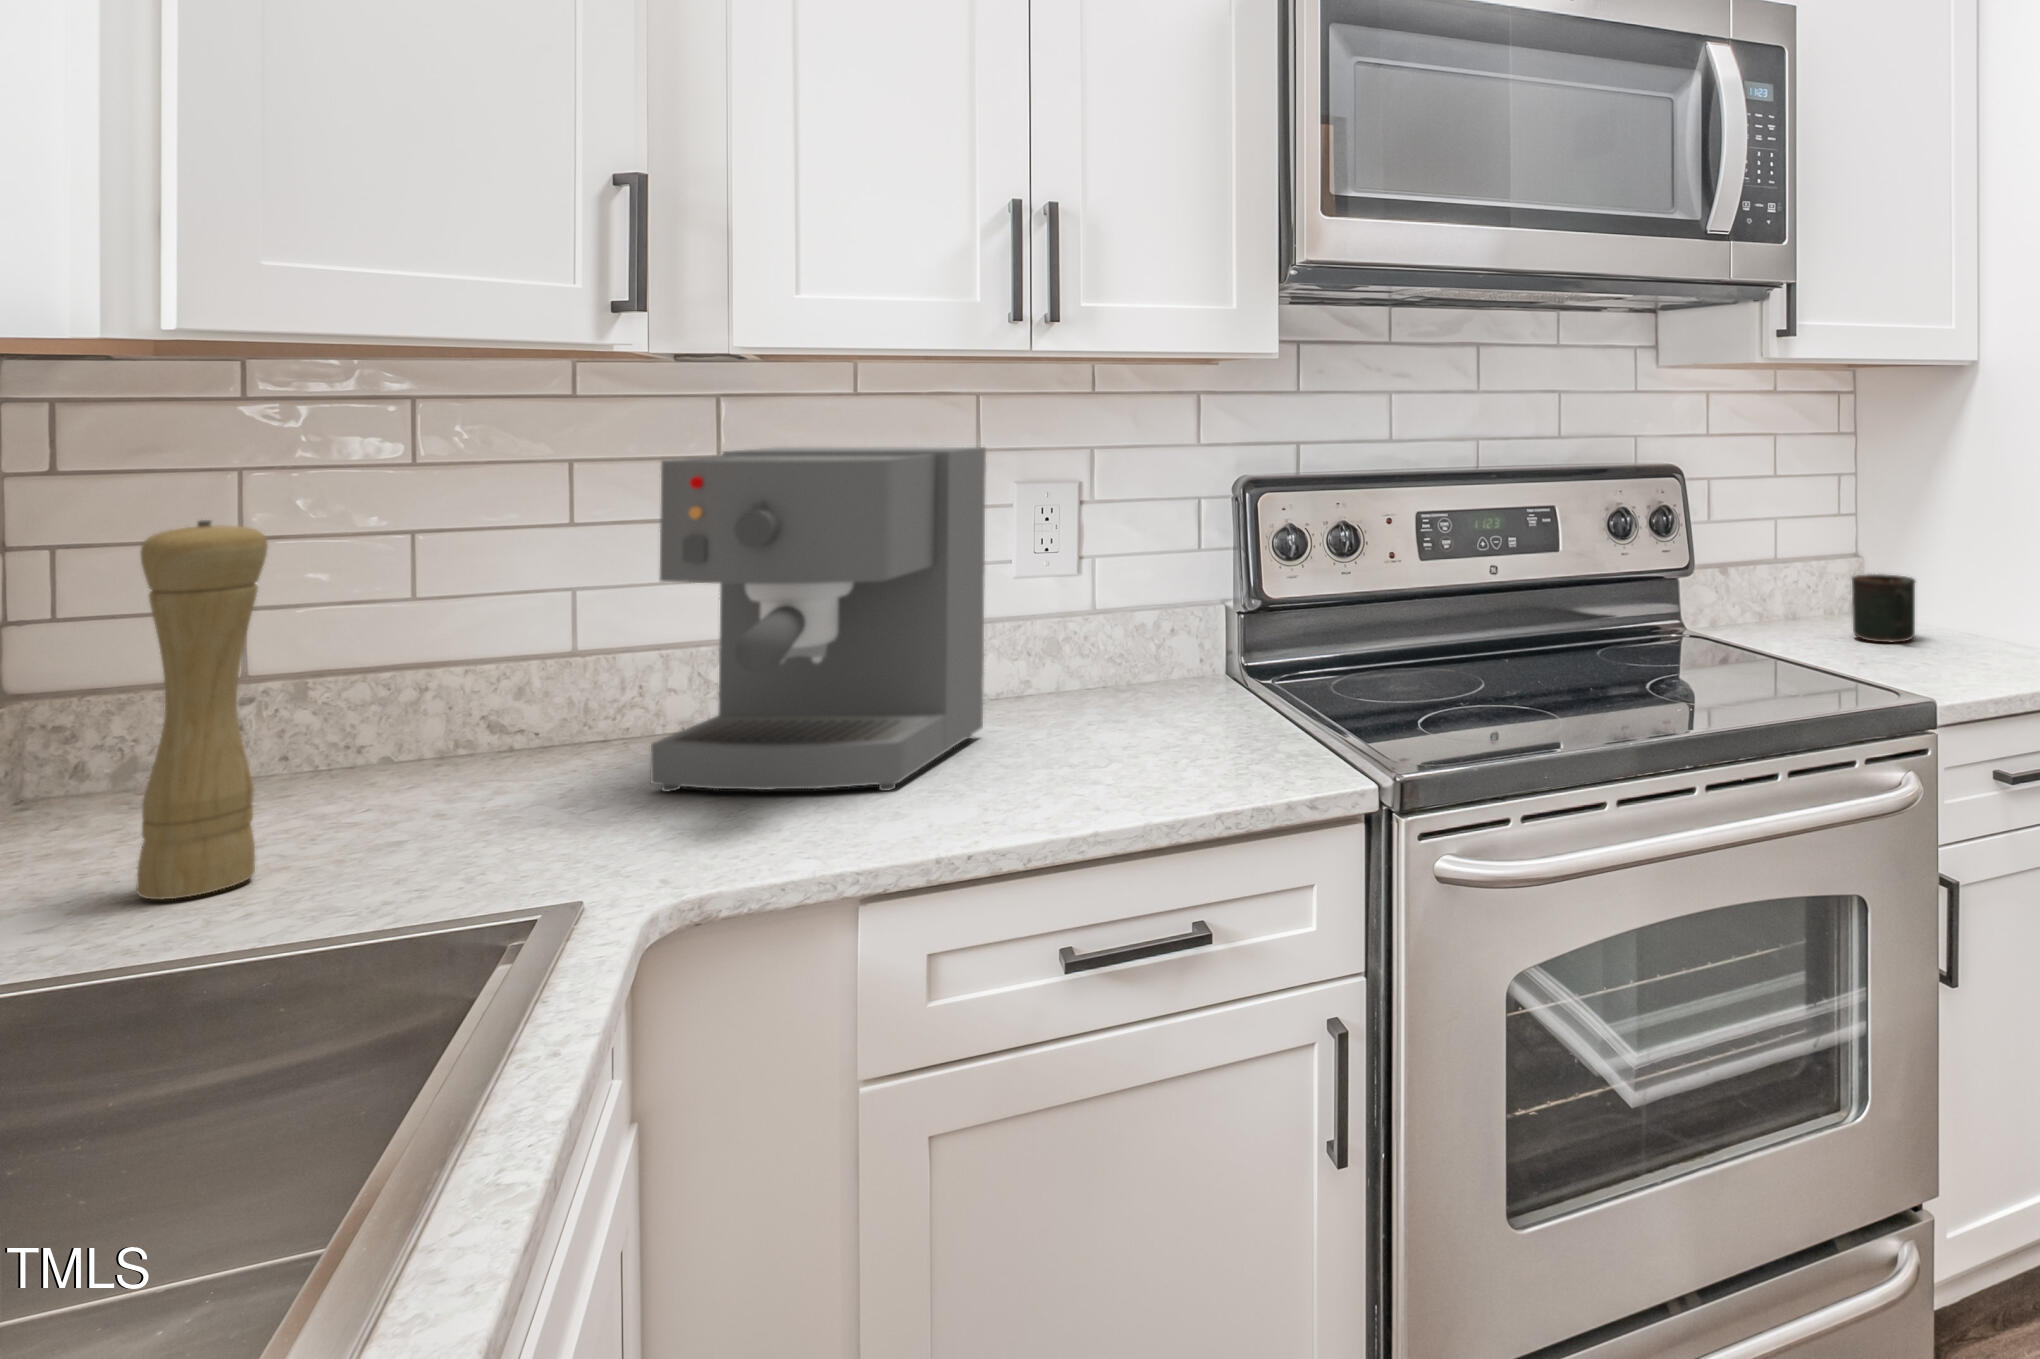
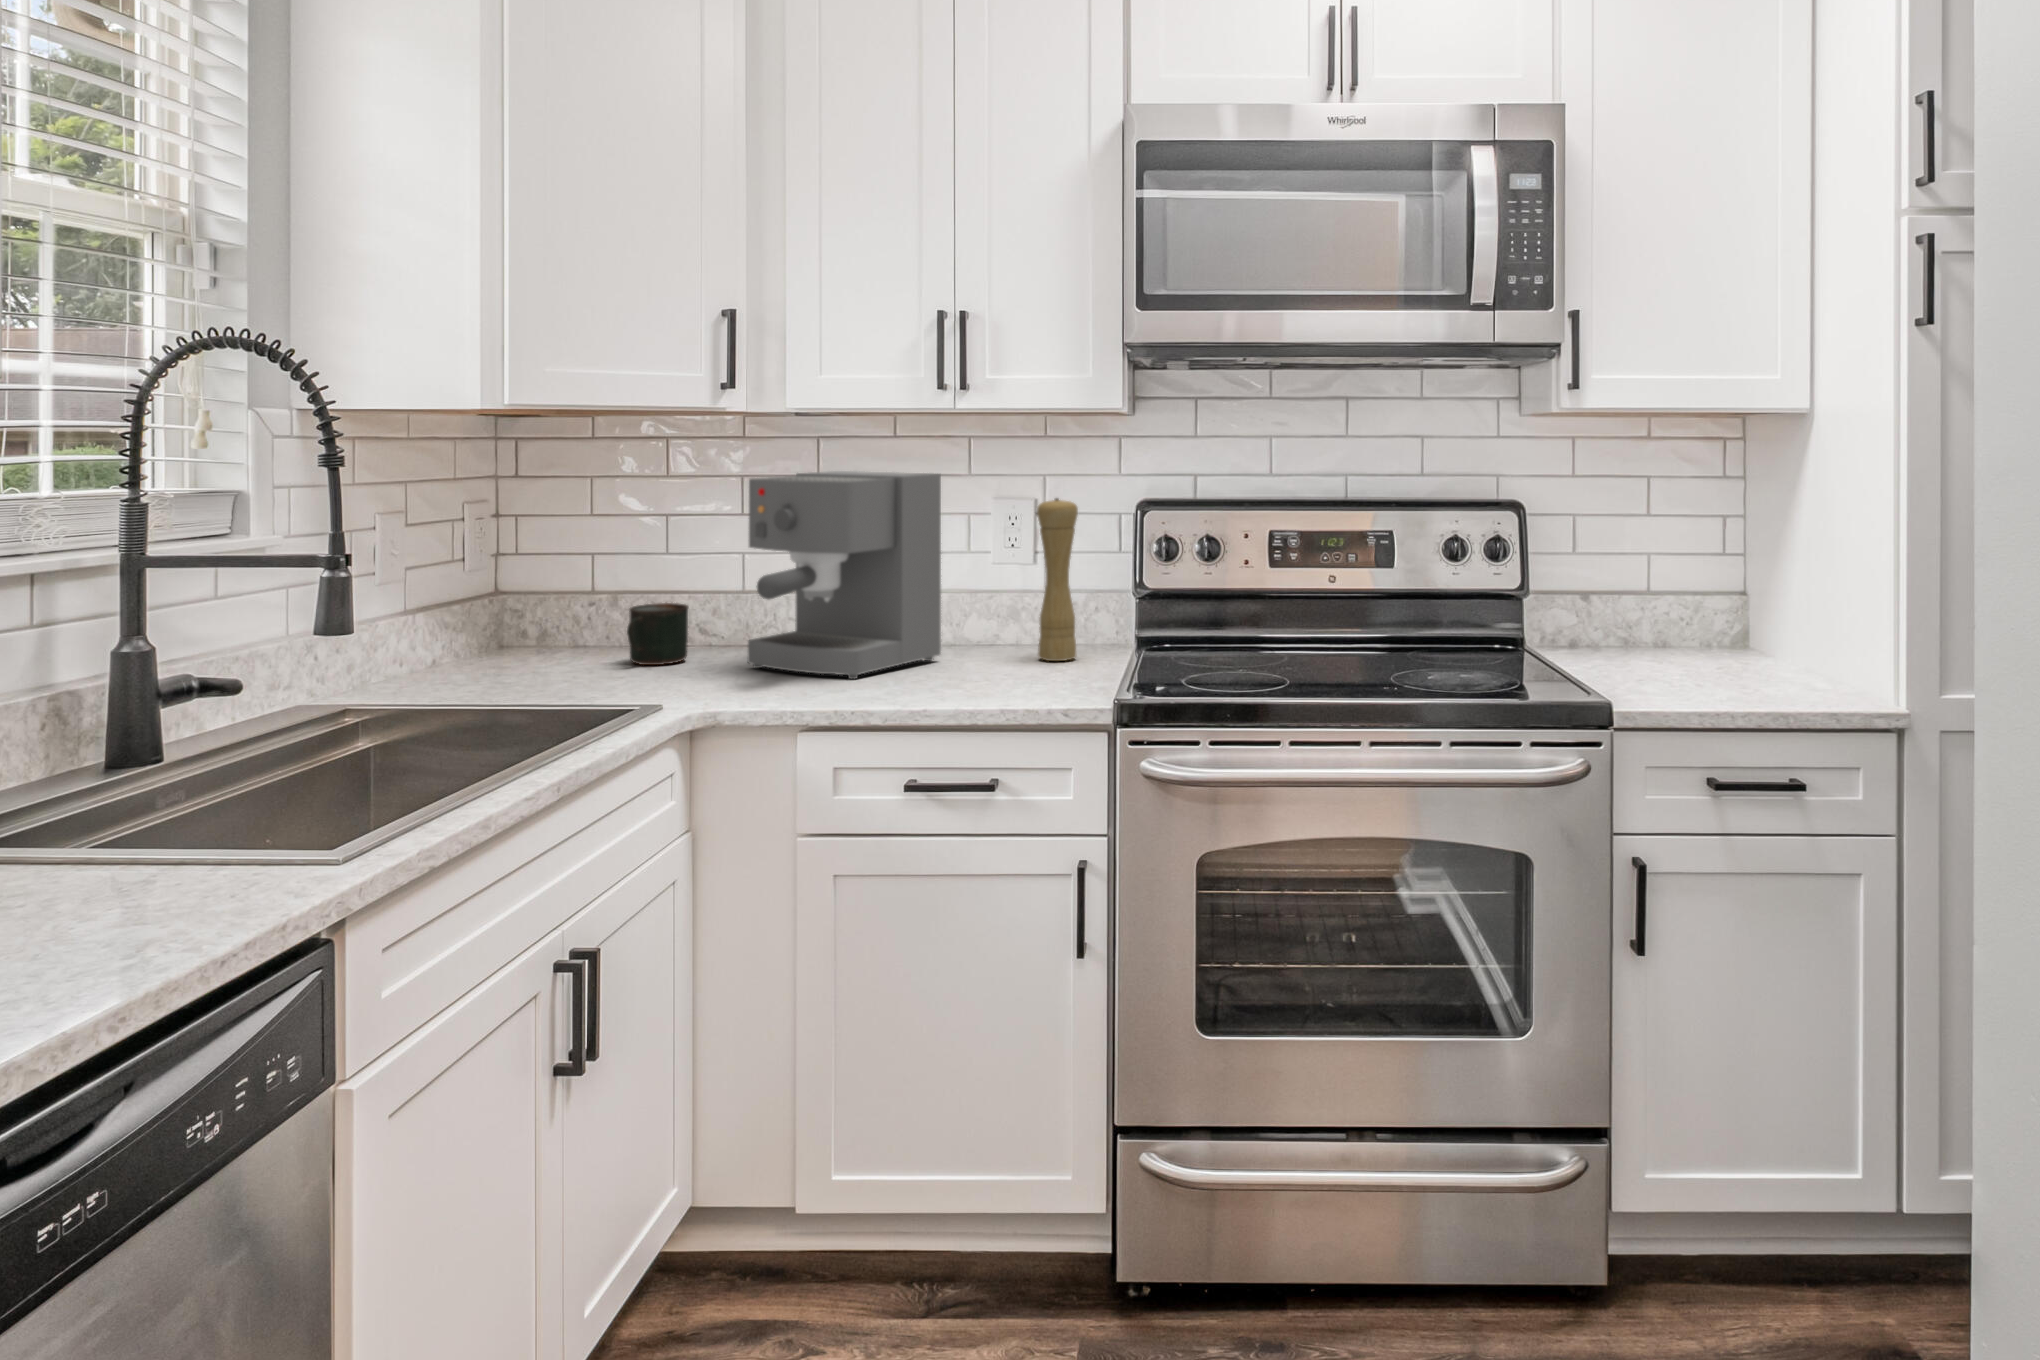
pepper mill: present [136,520,268,900] -> present [1037,498,1078,661]
mug: present [1852,574,1915,642] -> present [627,603,688,665]

